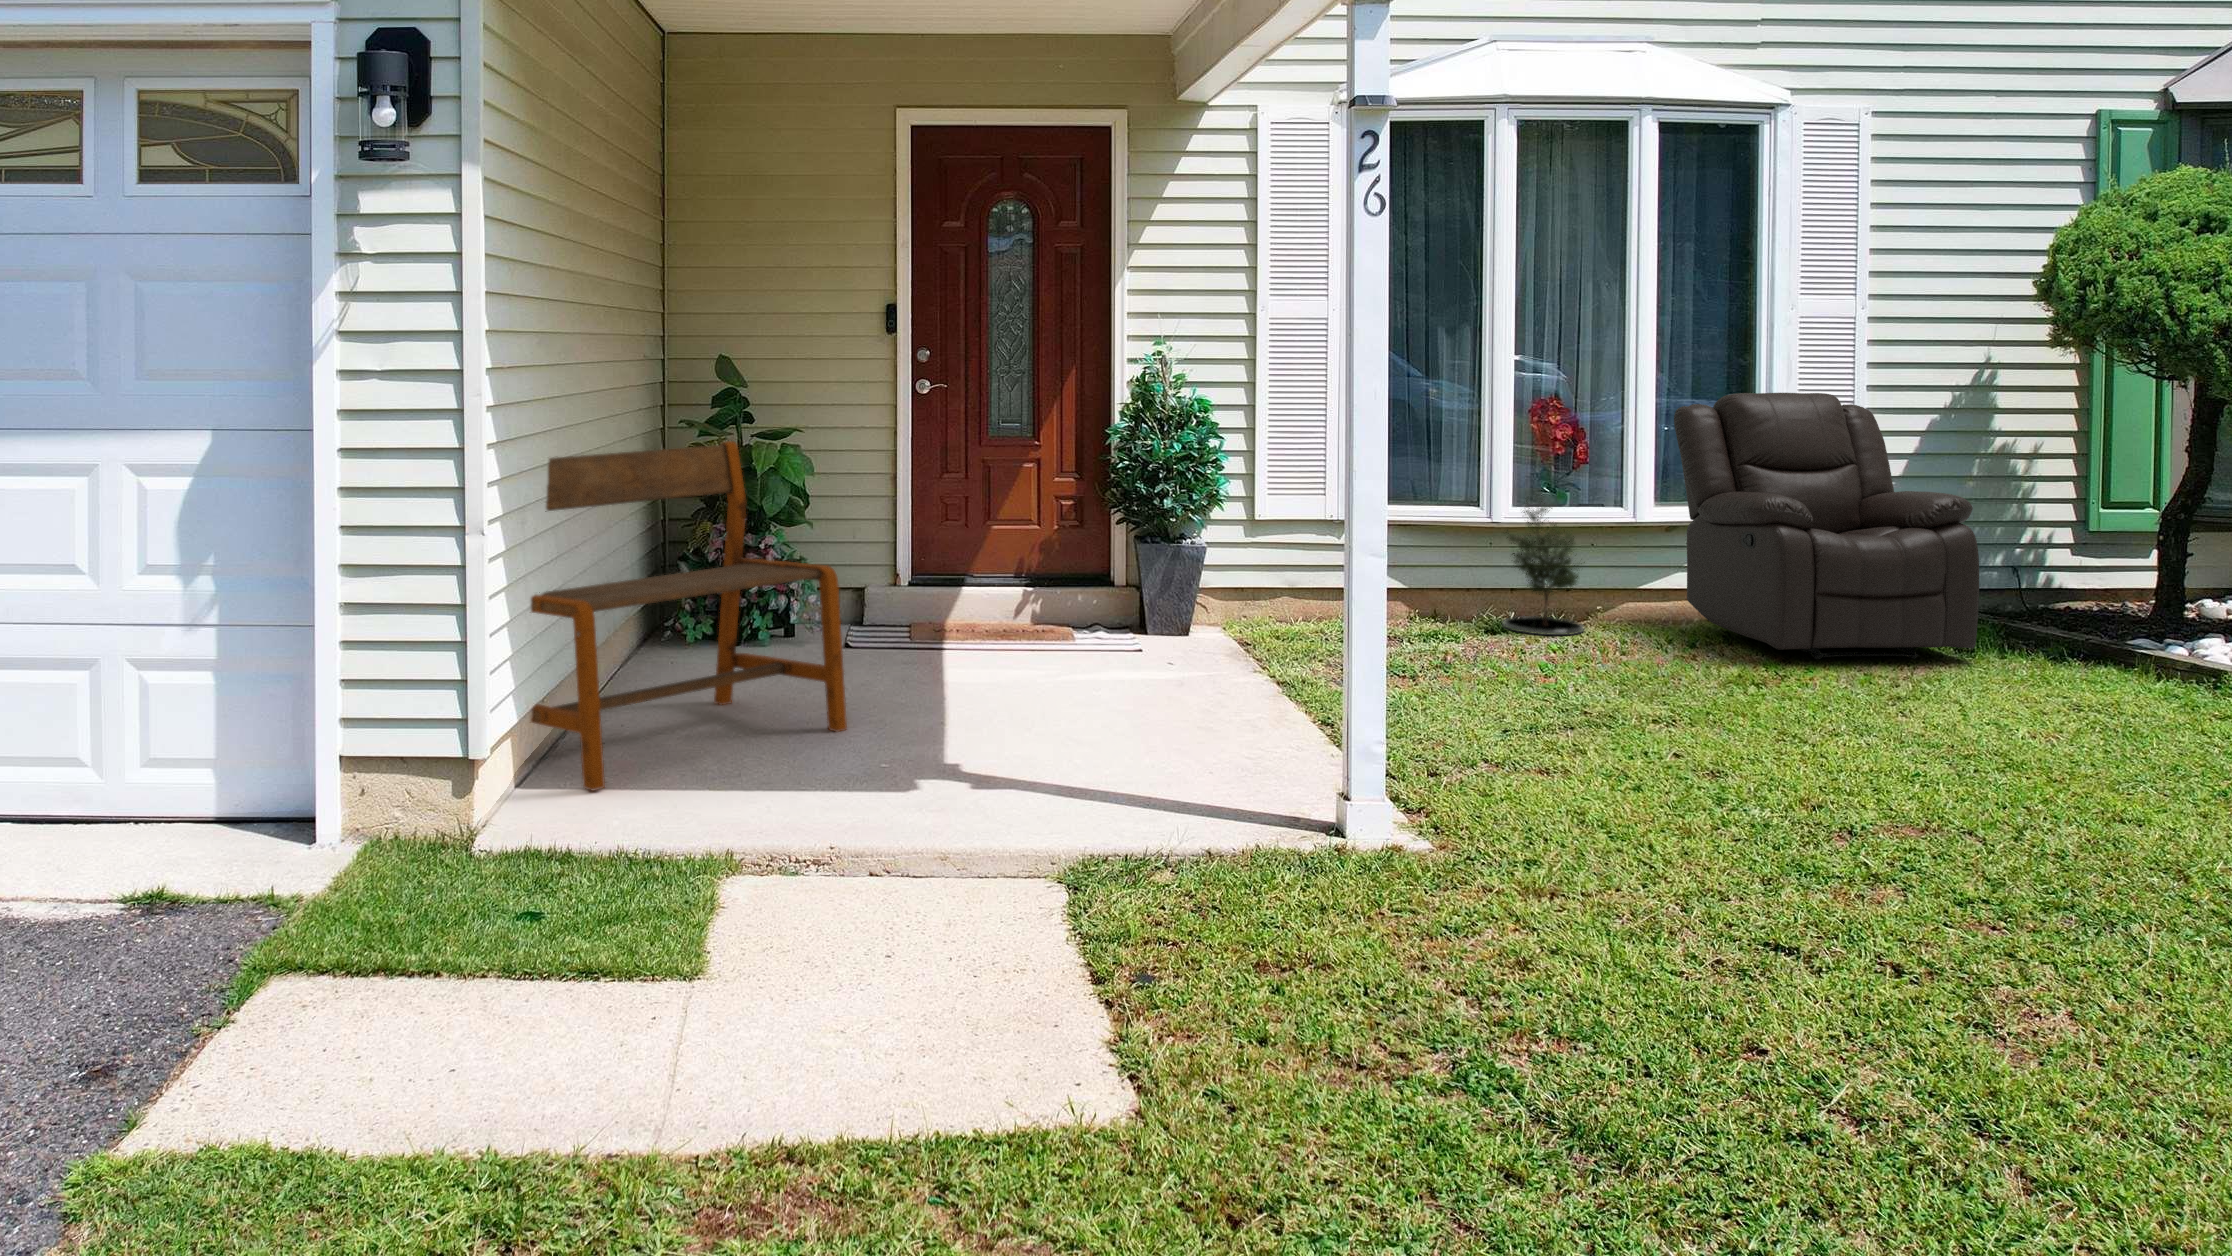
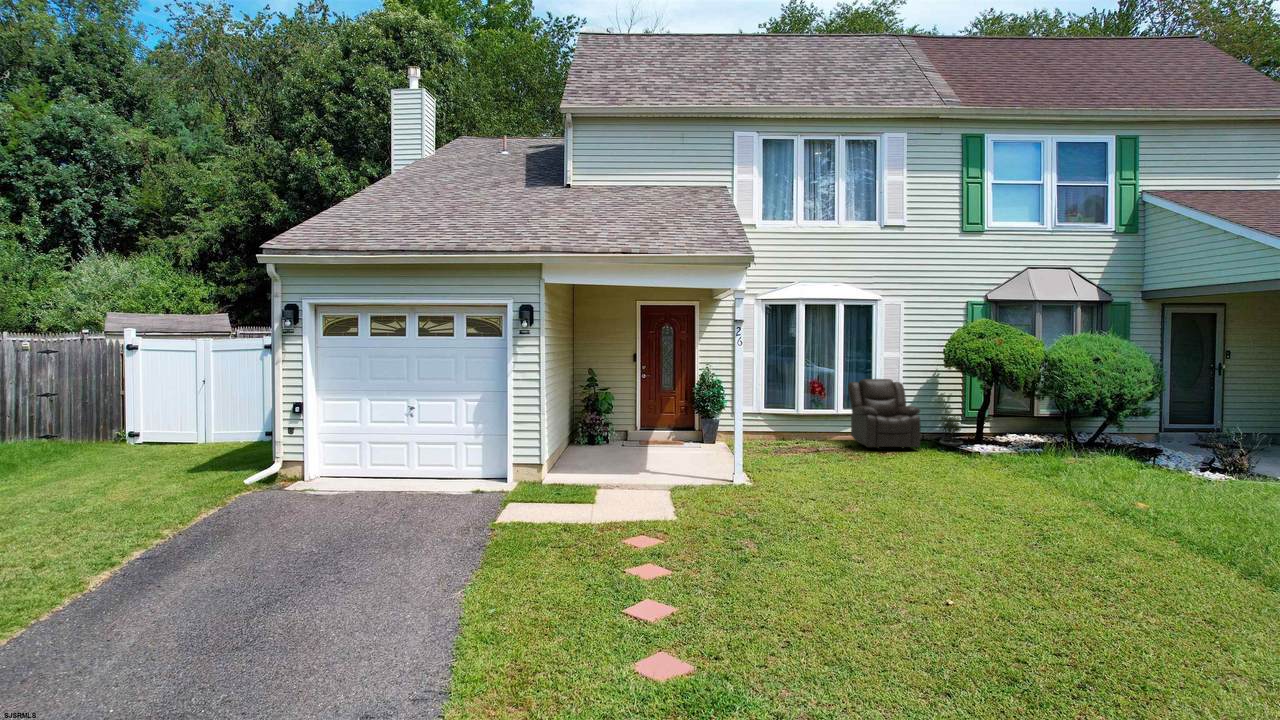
bench: present [531,441,847,790] -> none [539,392,623,474]
potted tree: present [1503,501,1585,635] -> present [940,410,962,444]

